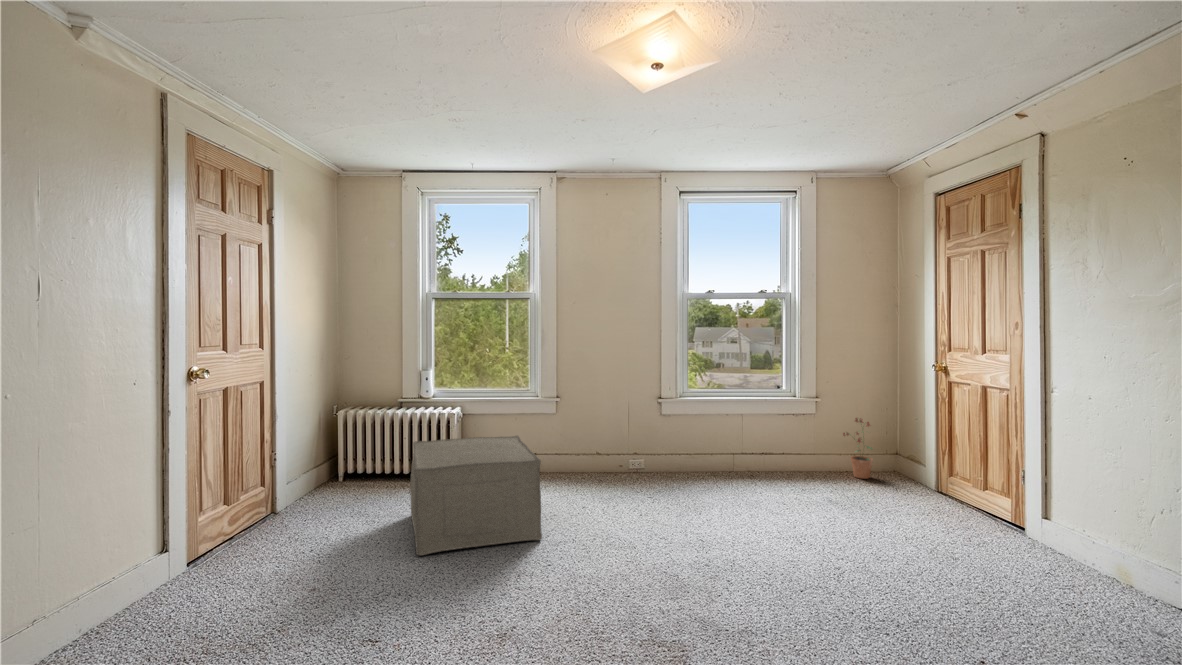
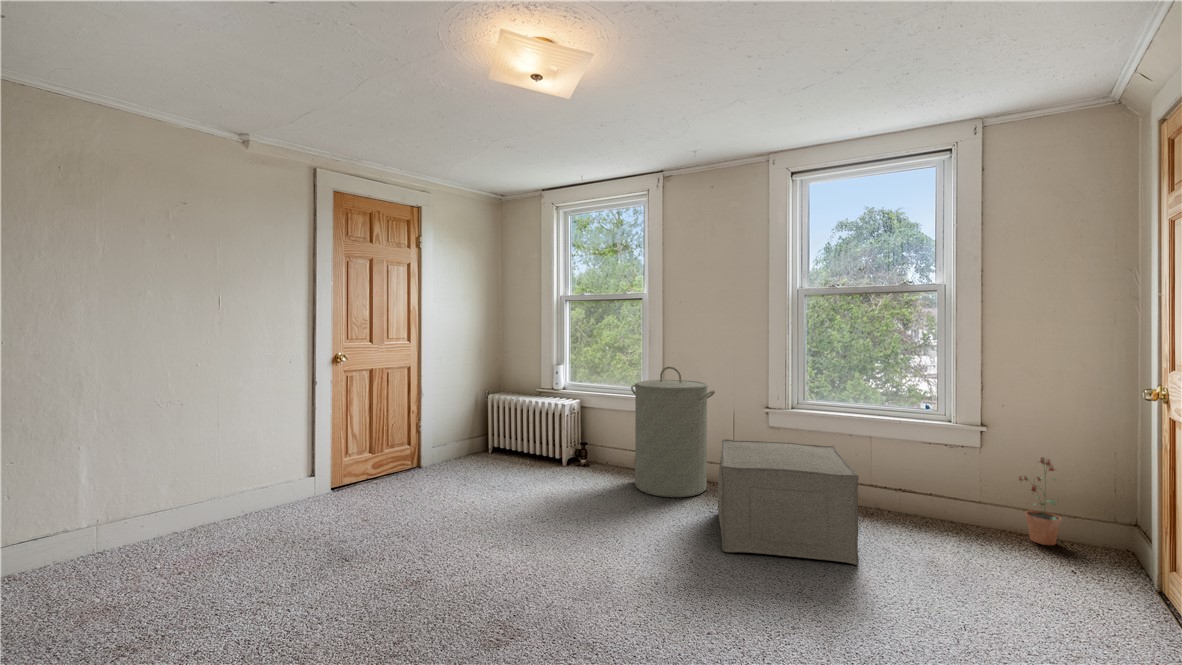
laundry hamper: none [542,366,629,493] -> present [631,367,715,497]
ottoman: present [410,436,542,556] -> present [718,439,859,565]

